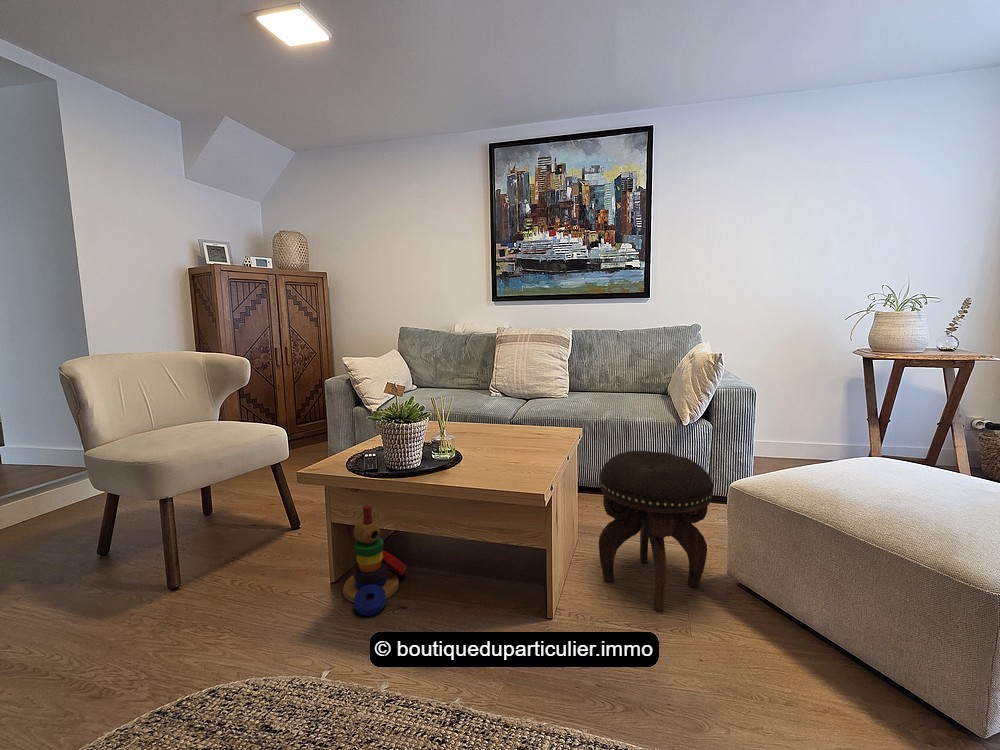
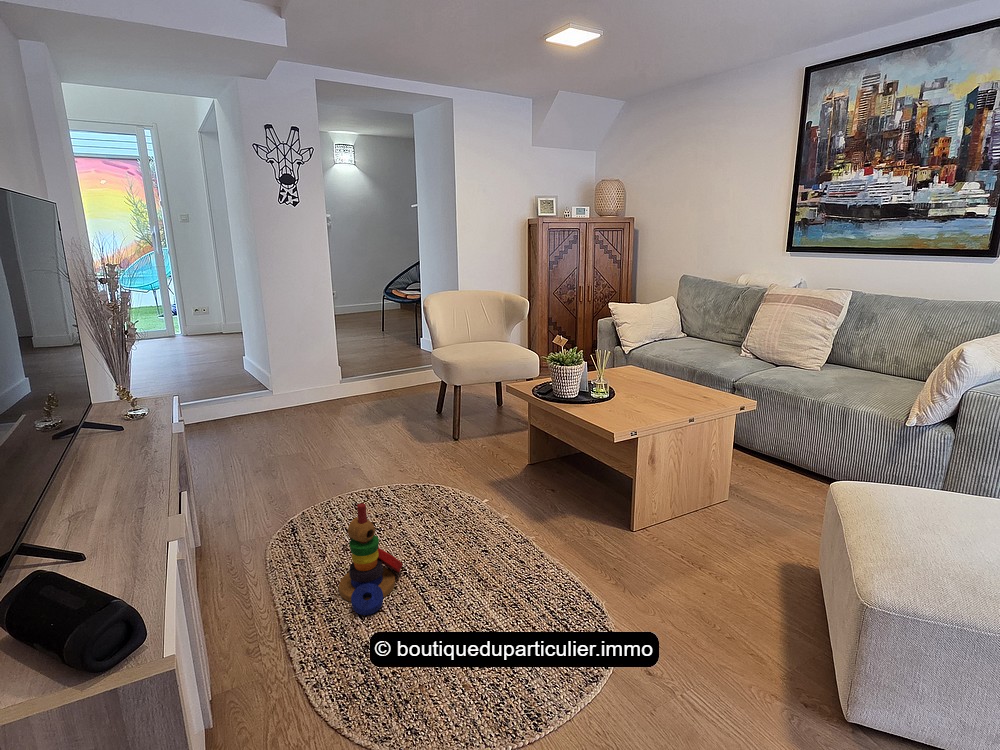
footstool: present [599,451,714,611] -> none [603,445,723,611]

